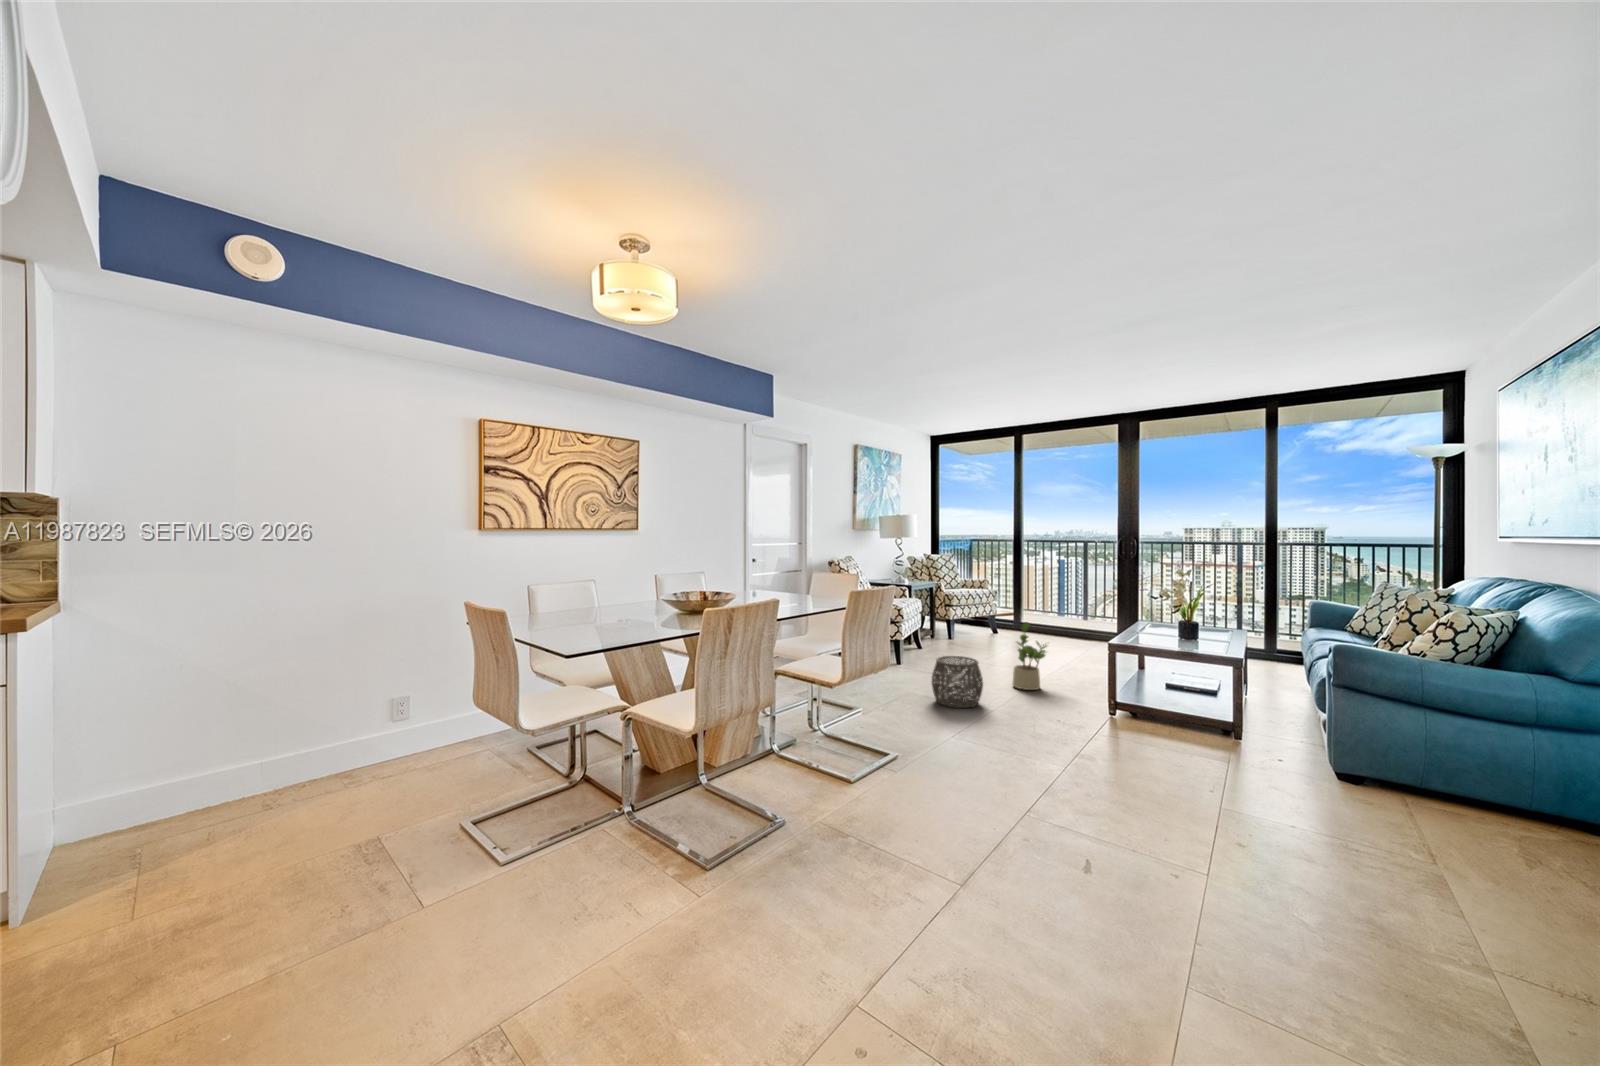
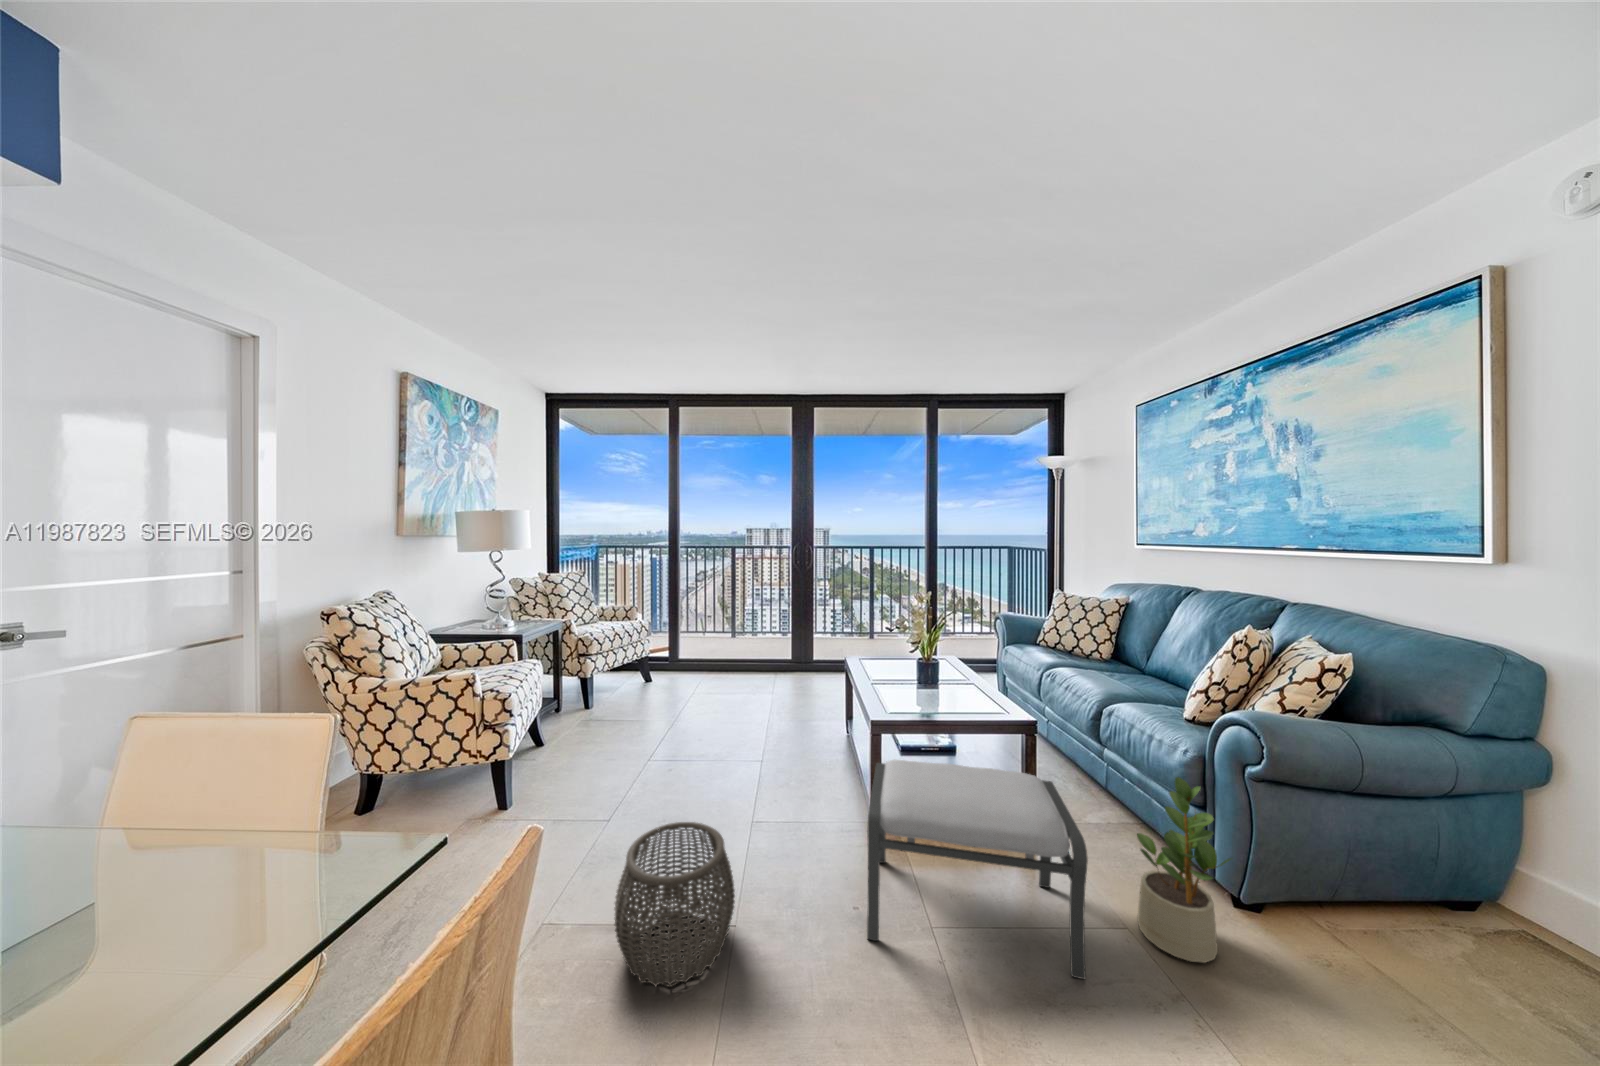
potted plant: present [1012,622,1047,690] -> present [1137,777,1232,963]
ottoman: none [1043,651,1180,751] -> present [867,760,1088,979]

